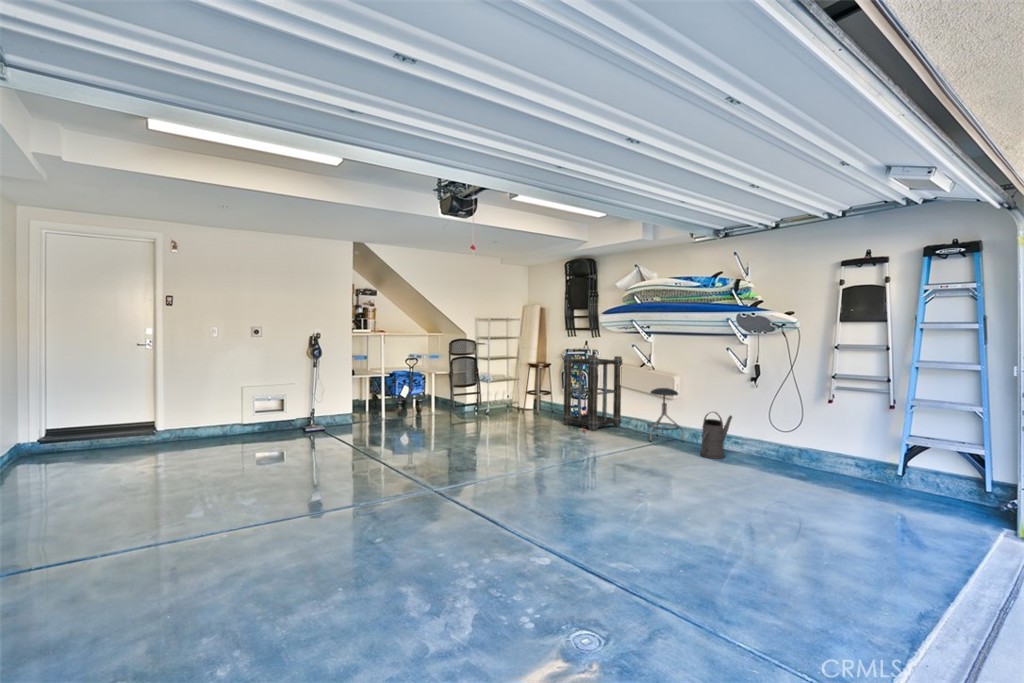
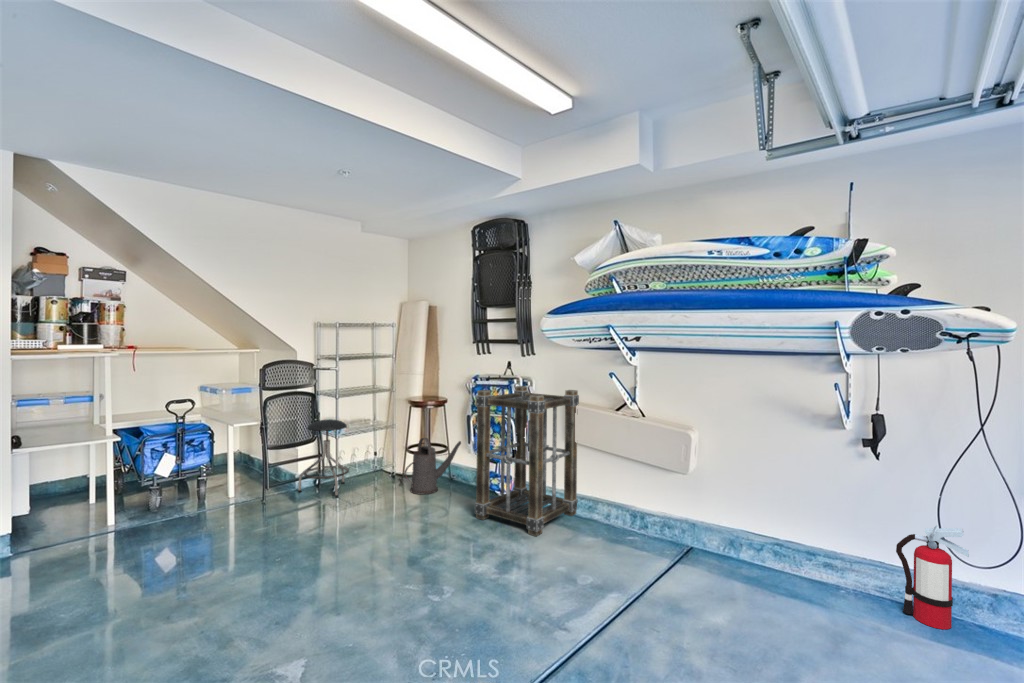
stool: present [648,388,684,442] -> present [298,419,349,497]
watering can: present [700,412,732,459] -> present [404,438,461,495]
fire extinguisher: none [758,415,786,463] -> present [896,525,969,629]

